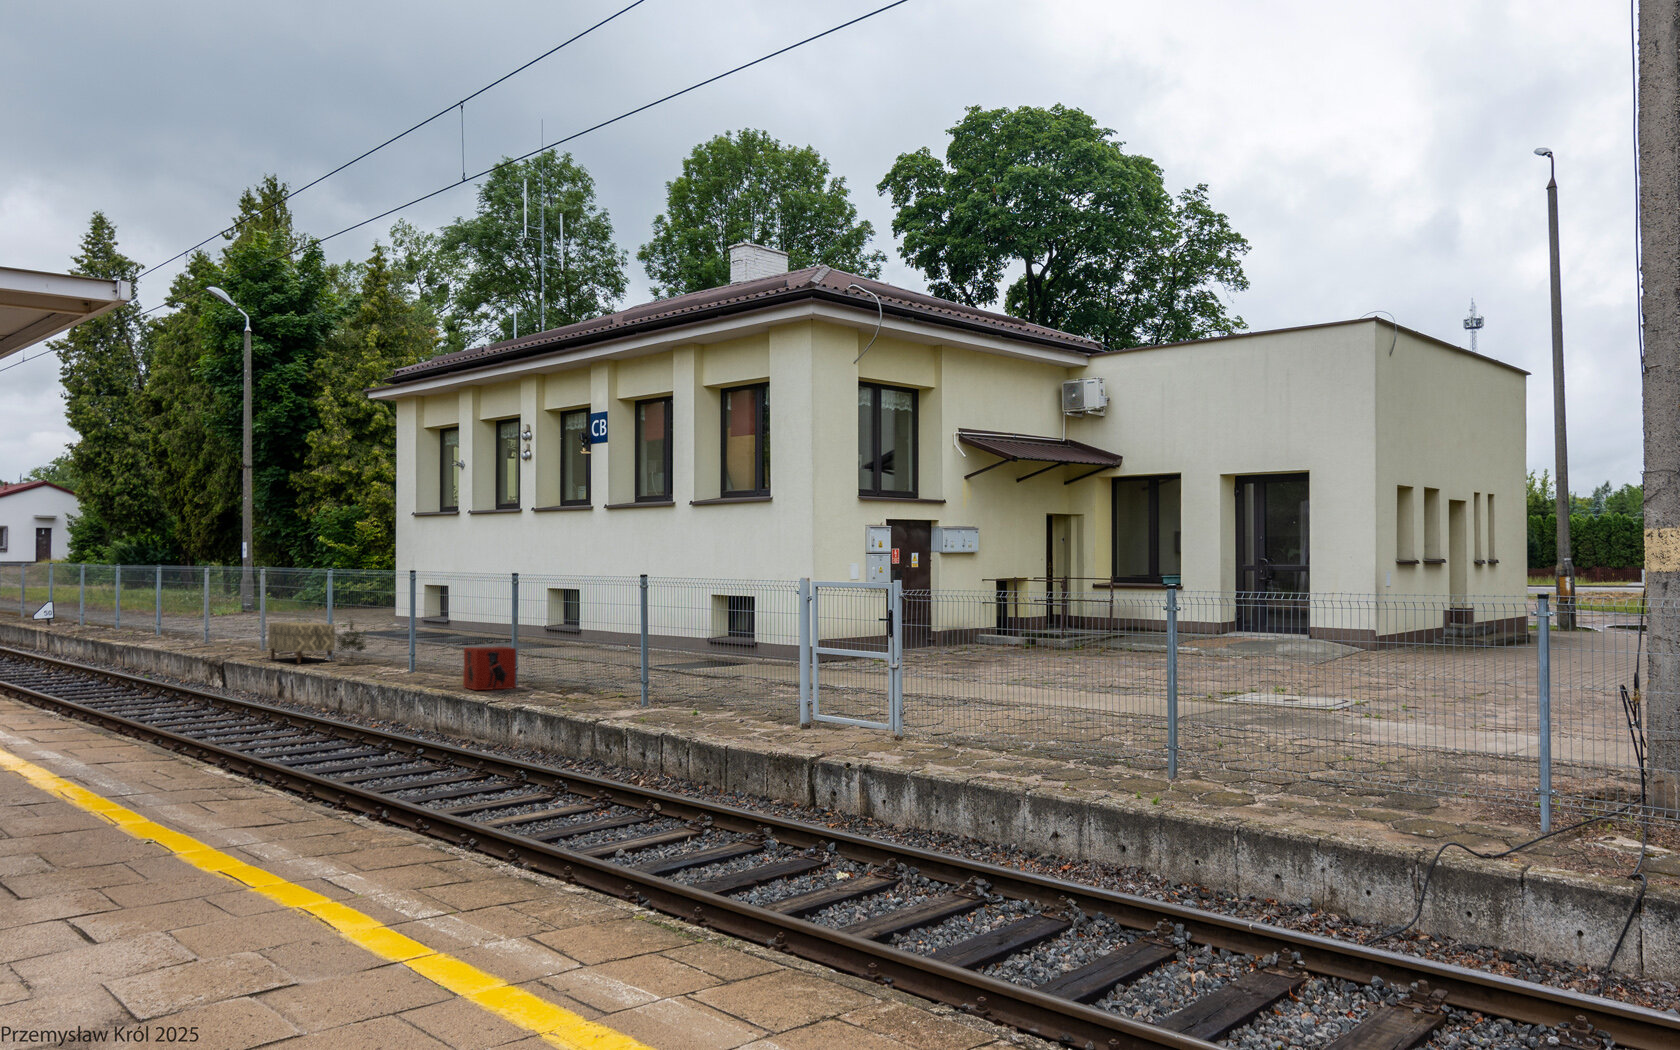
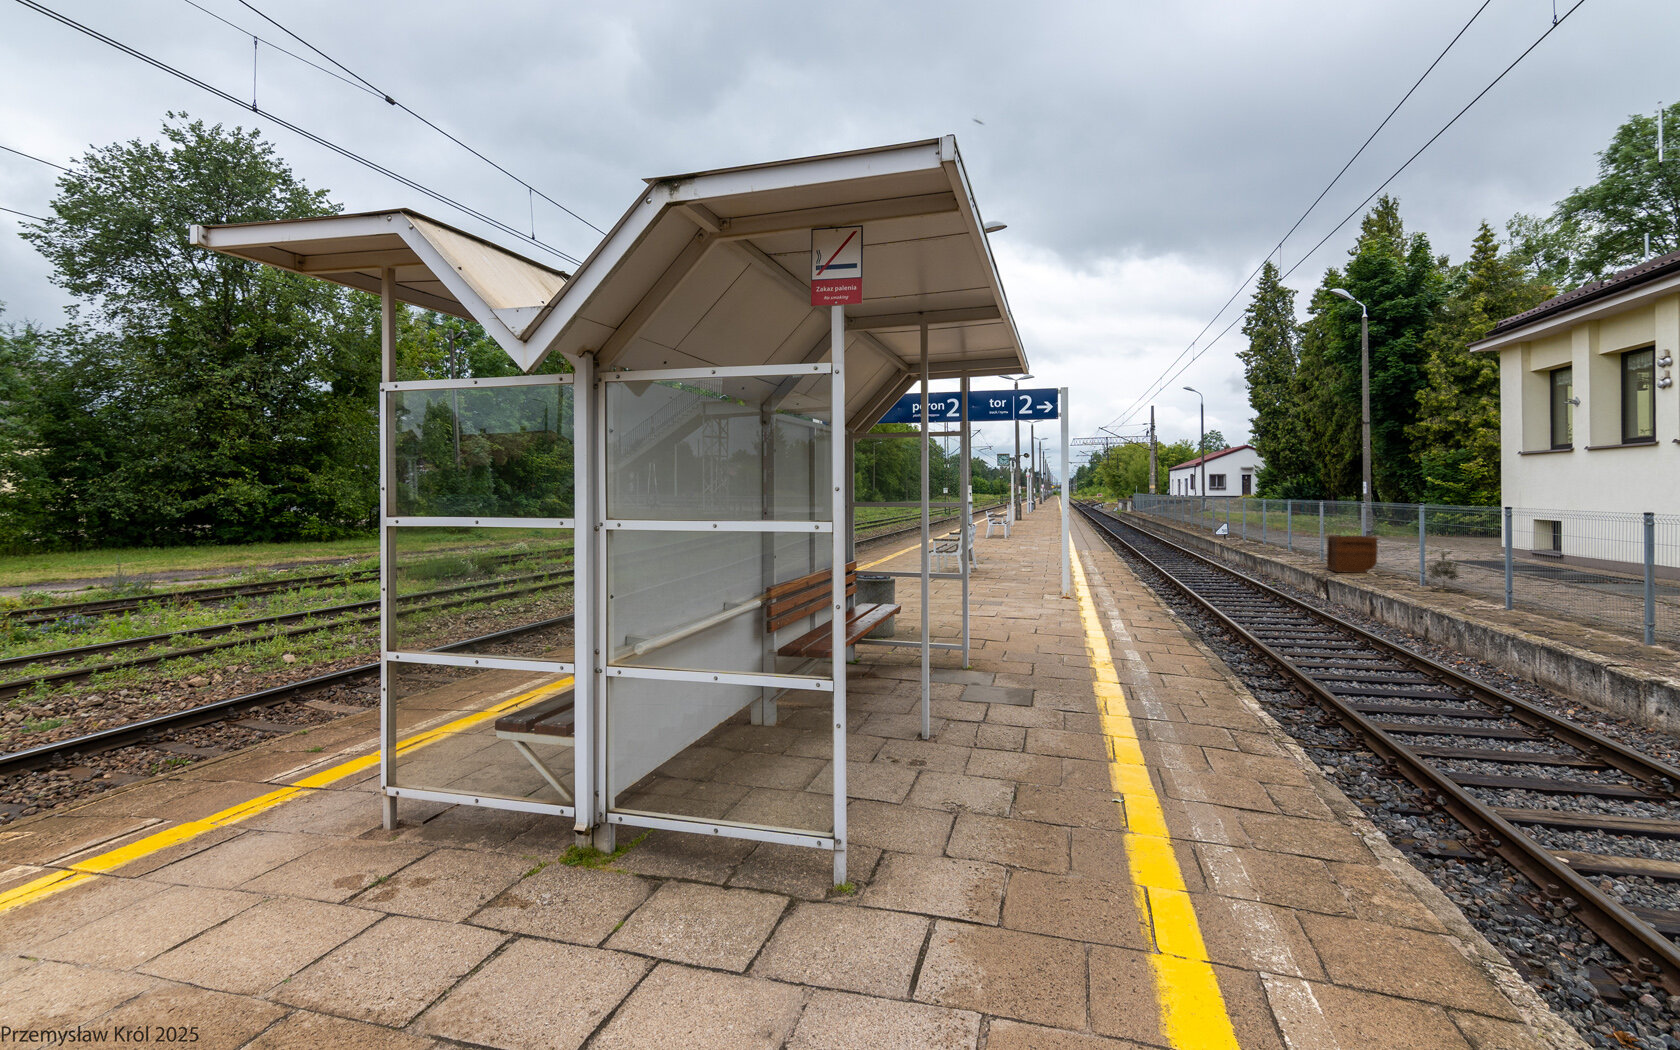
wooden crate: none [220,609,280,655] -> present [1327,535,1378,573]
bench: present [268,622,335,664] -> none [1365,549,1427,587]
storage box: present [463,647,516,690] -> none [1571,592,1649,644]

